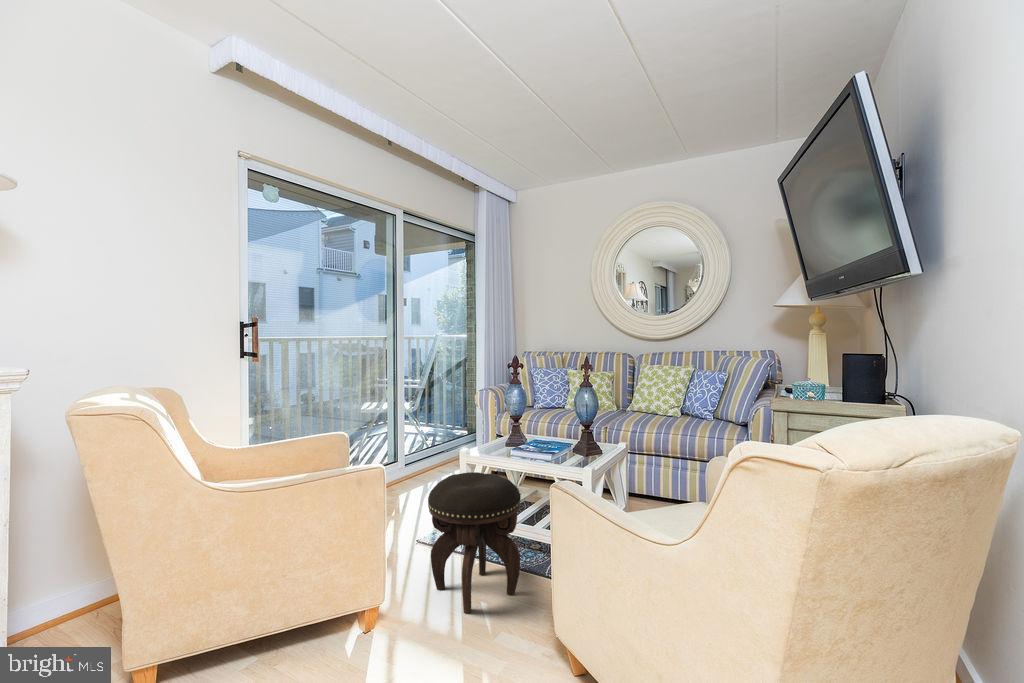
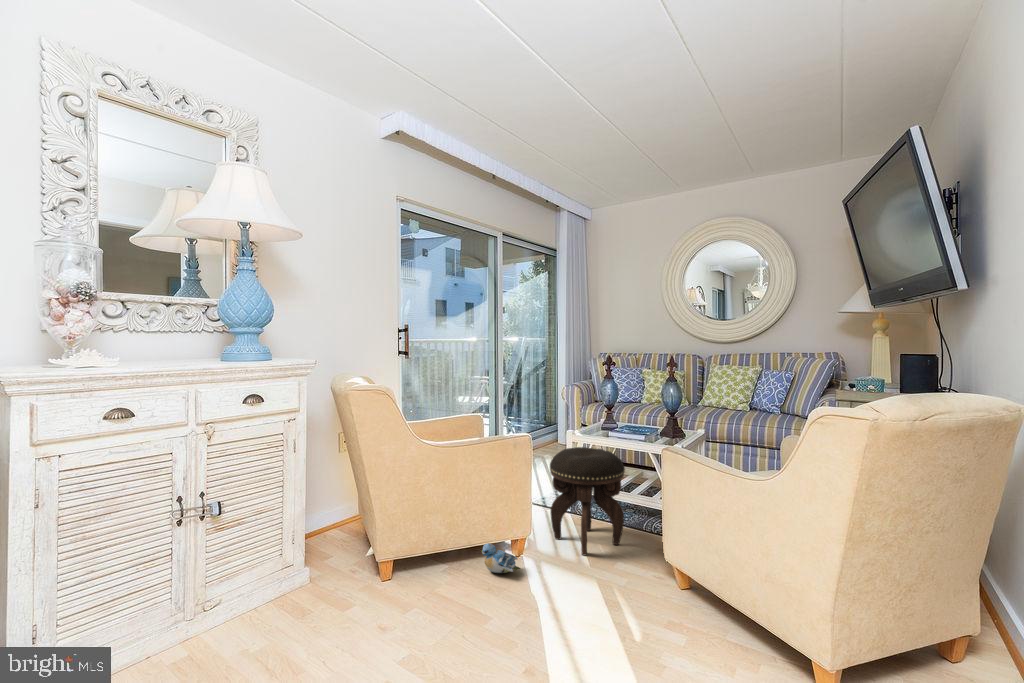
plush toy: none [323,611,374,651] -> present [481,543,520,573]

